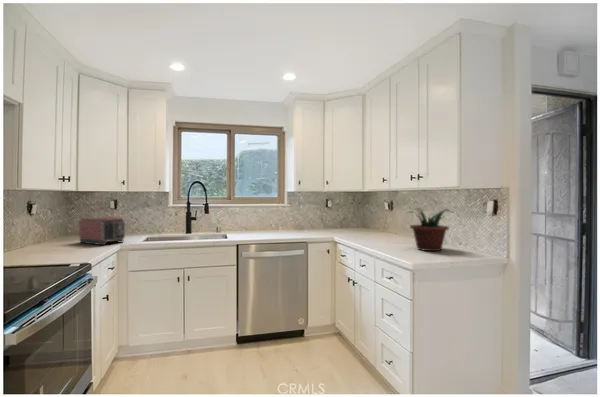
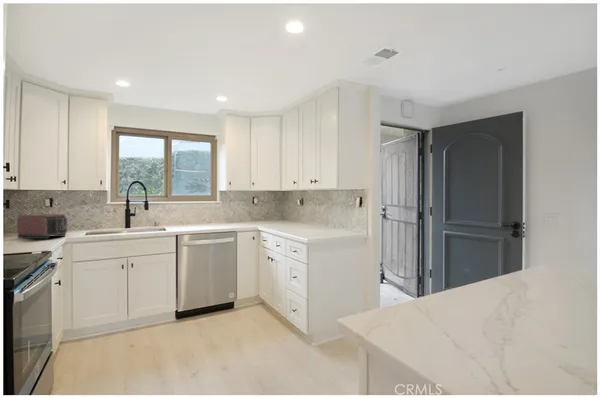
potted plant: present [409,209,453,251] -> none [311,204,341,234]

